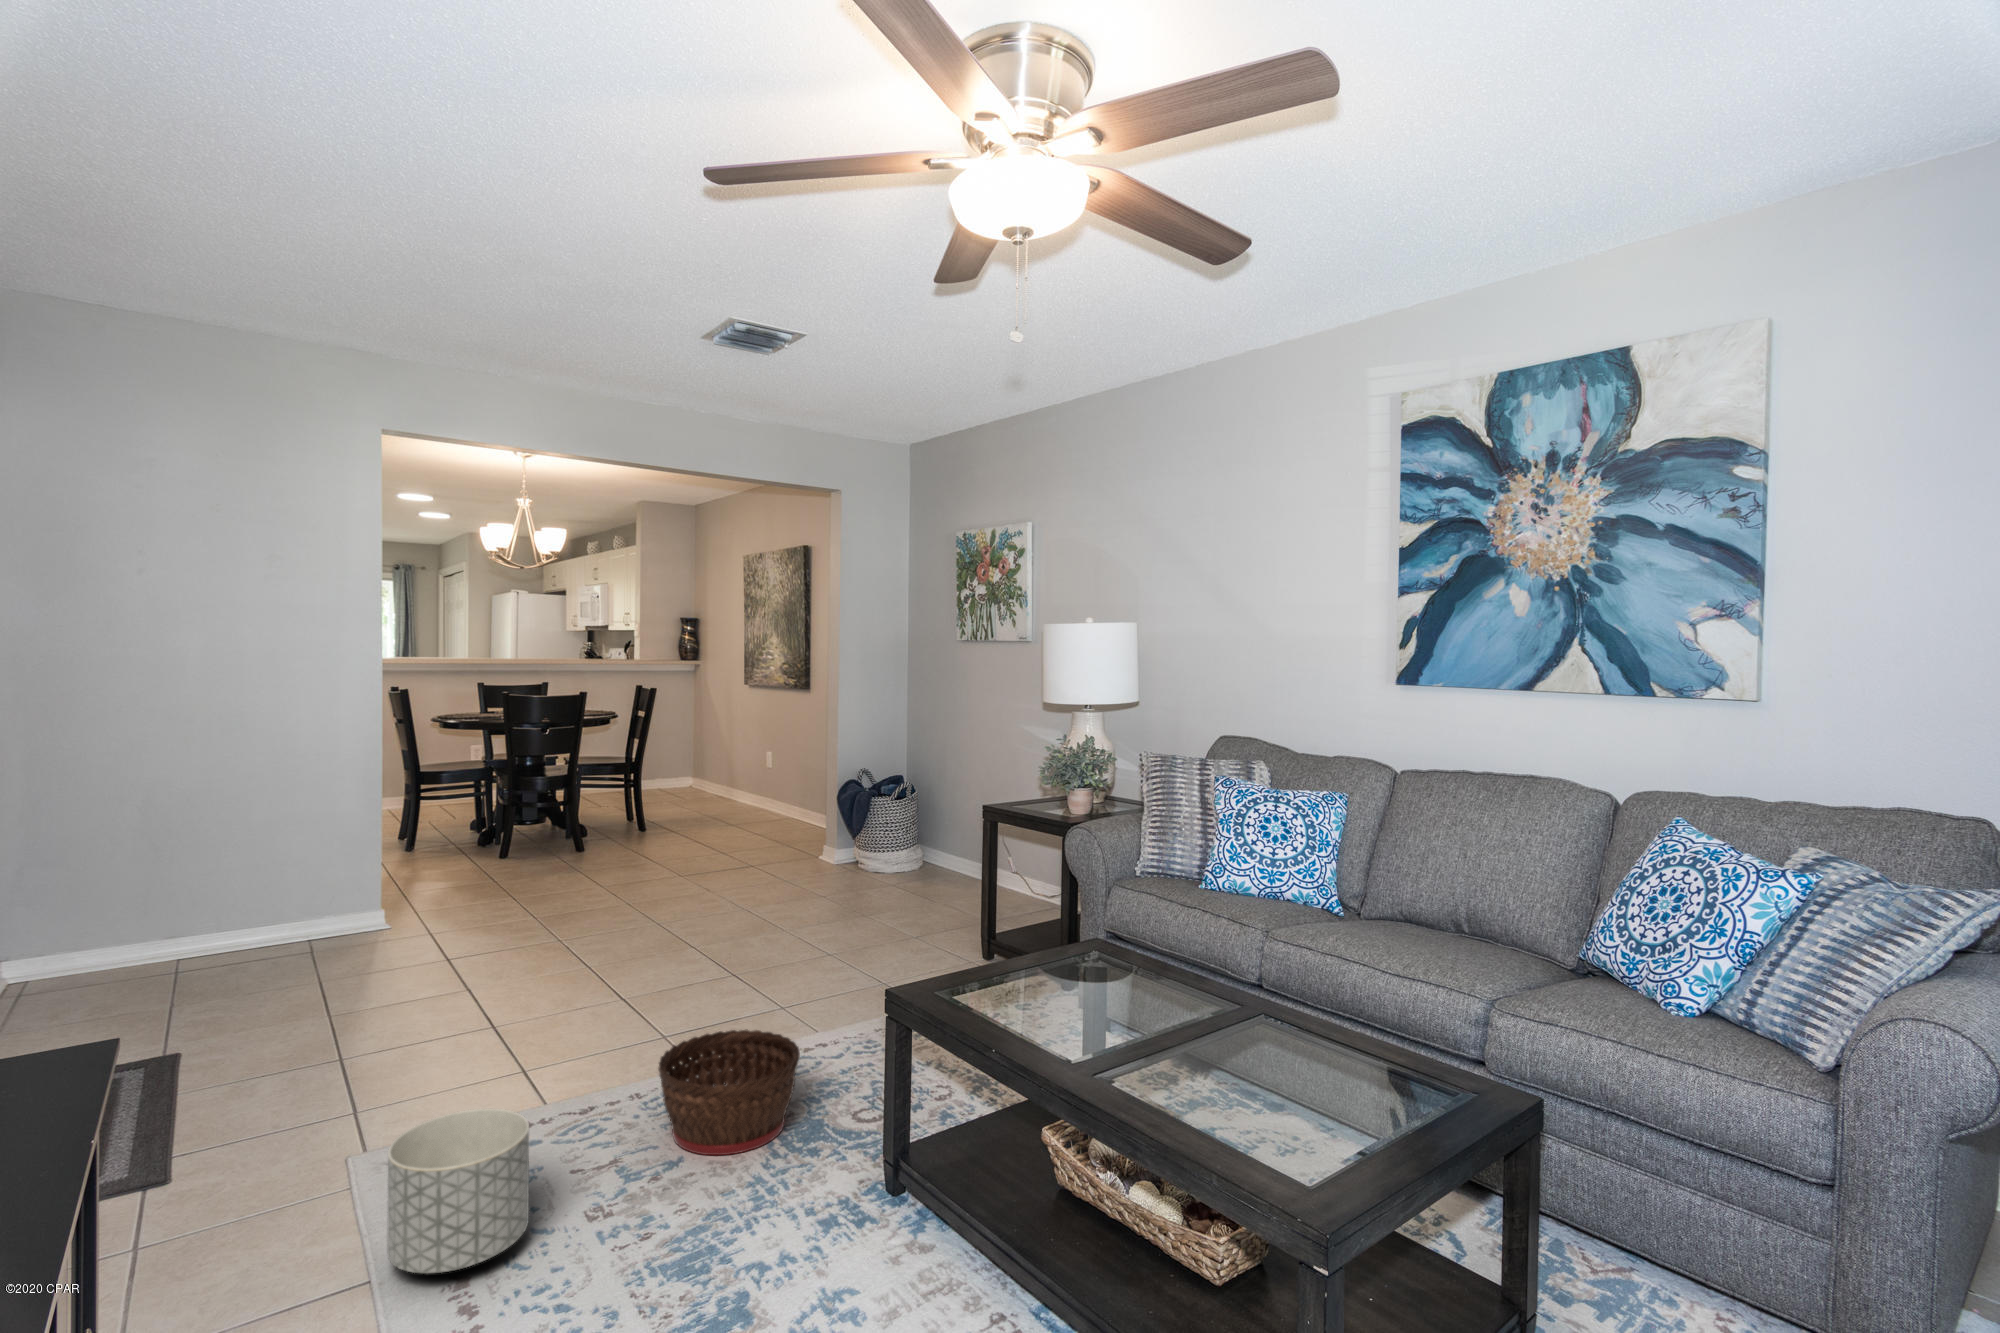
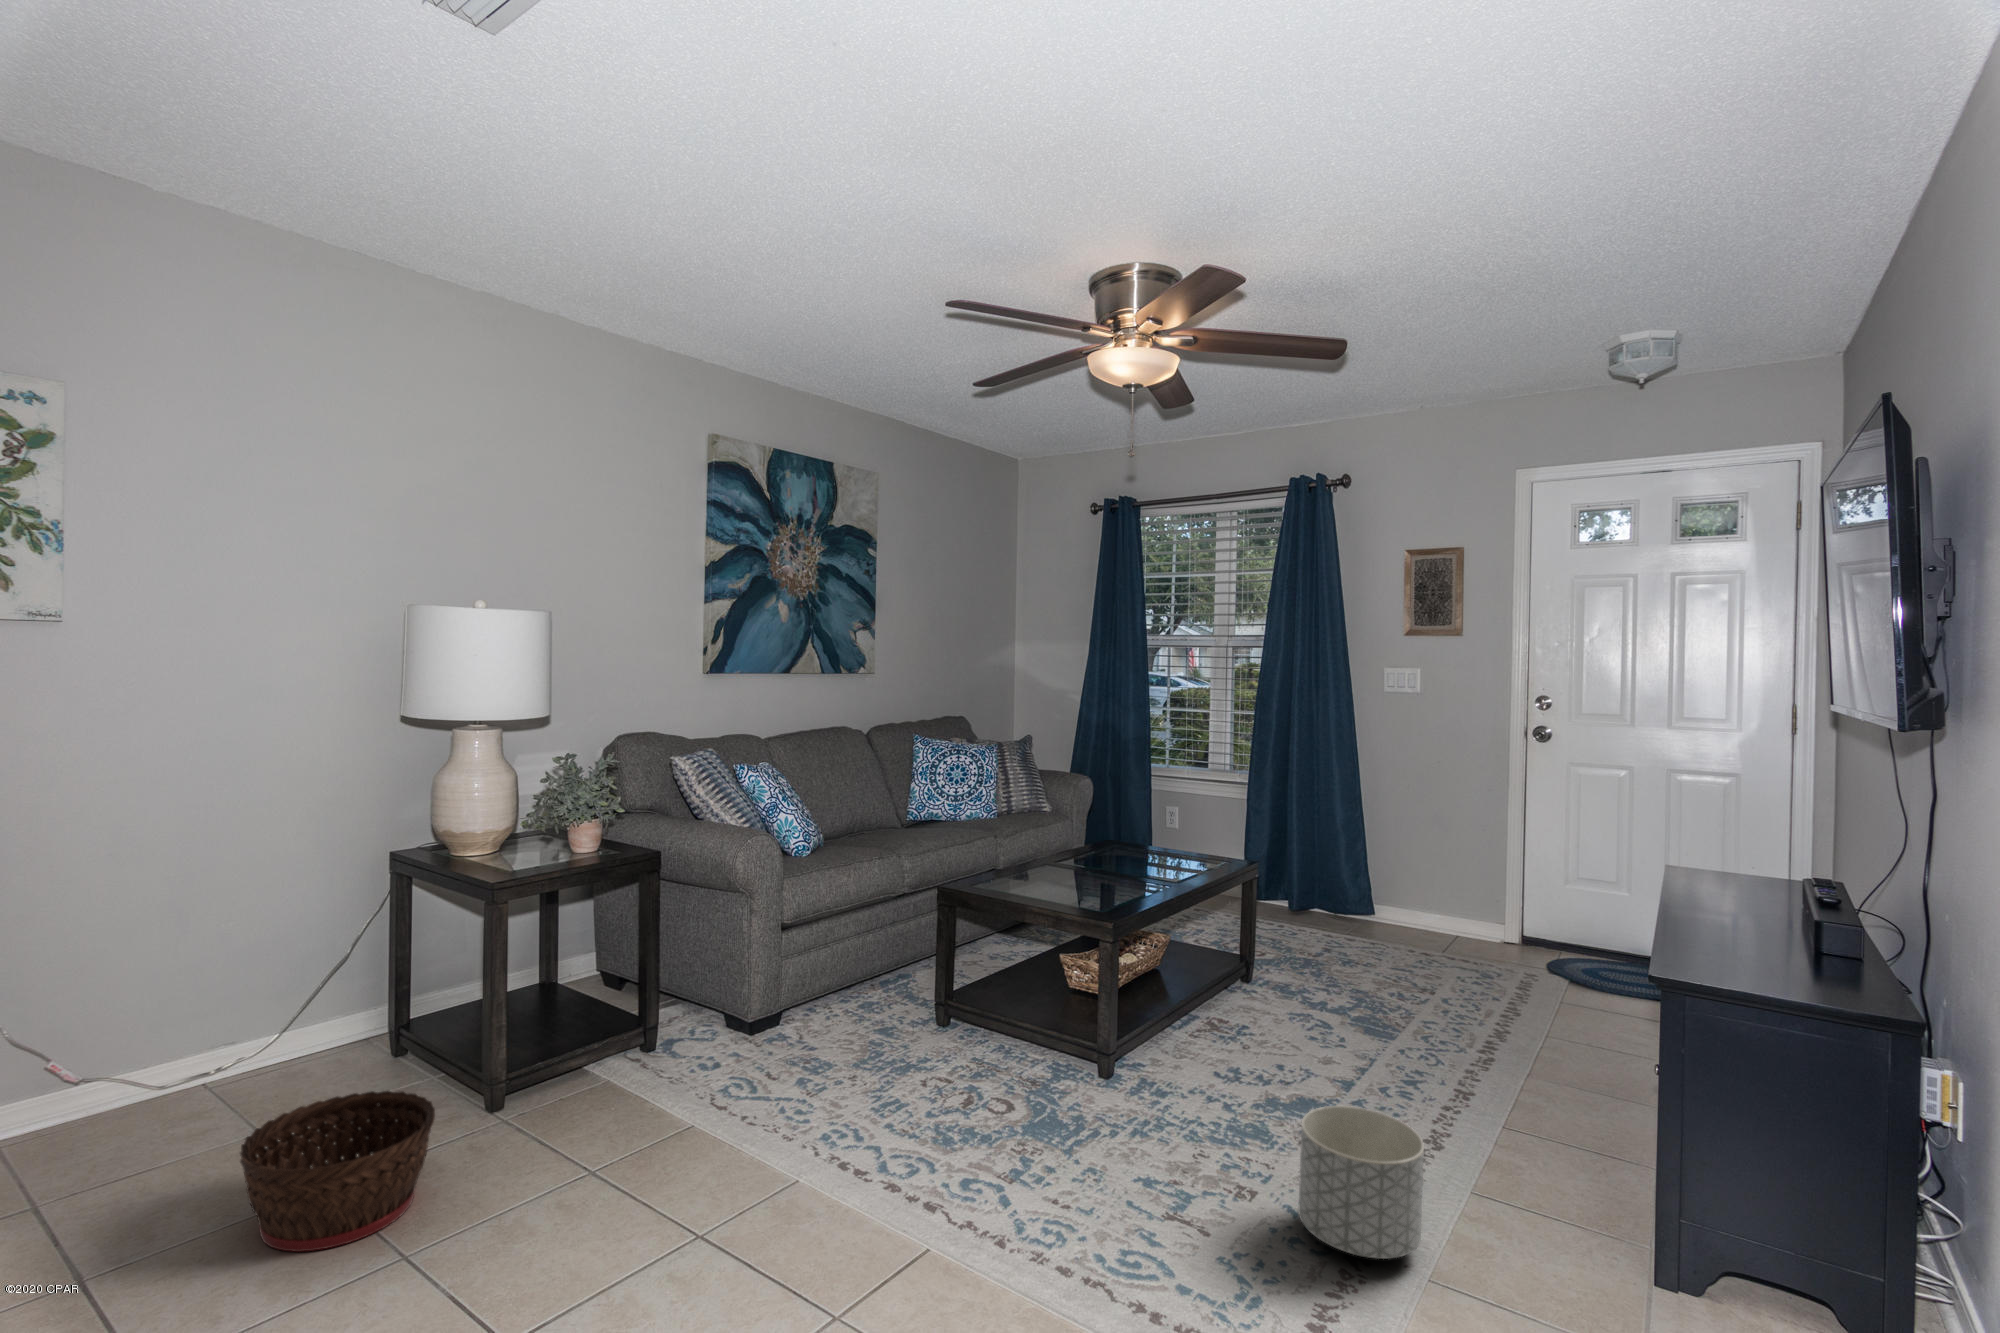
basket: present [658,1030,800,1155] -> present [240,1091,435,1252]

